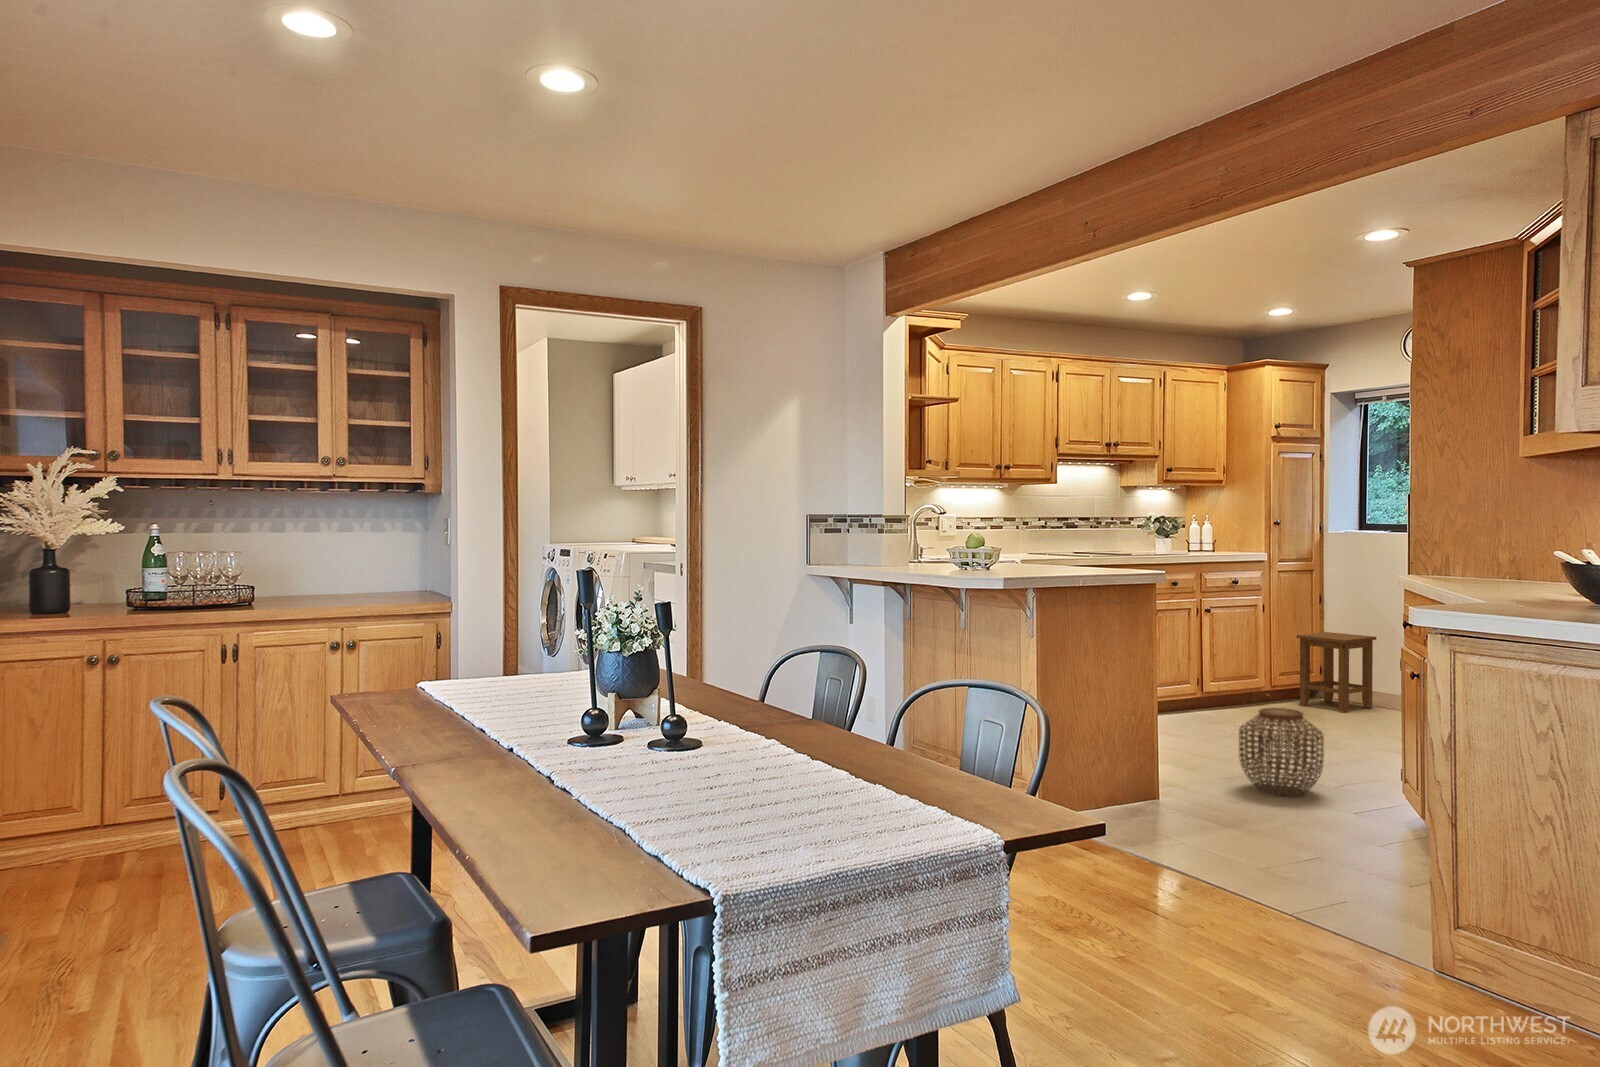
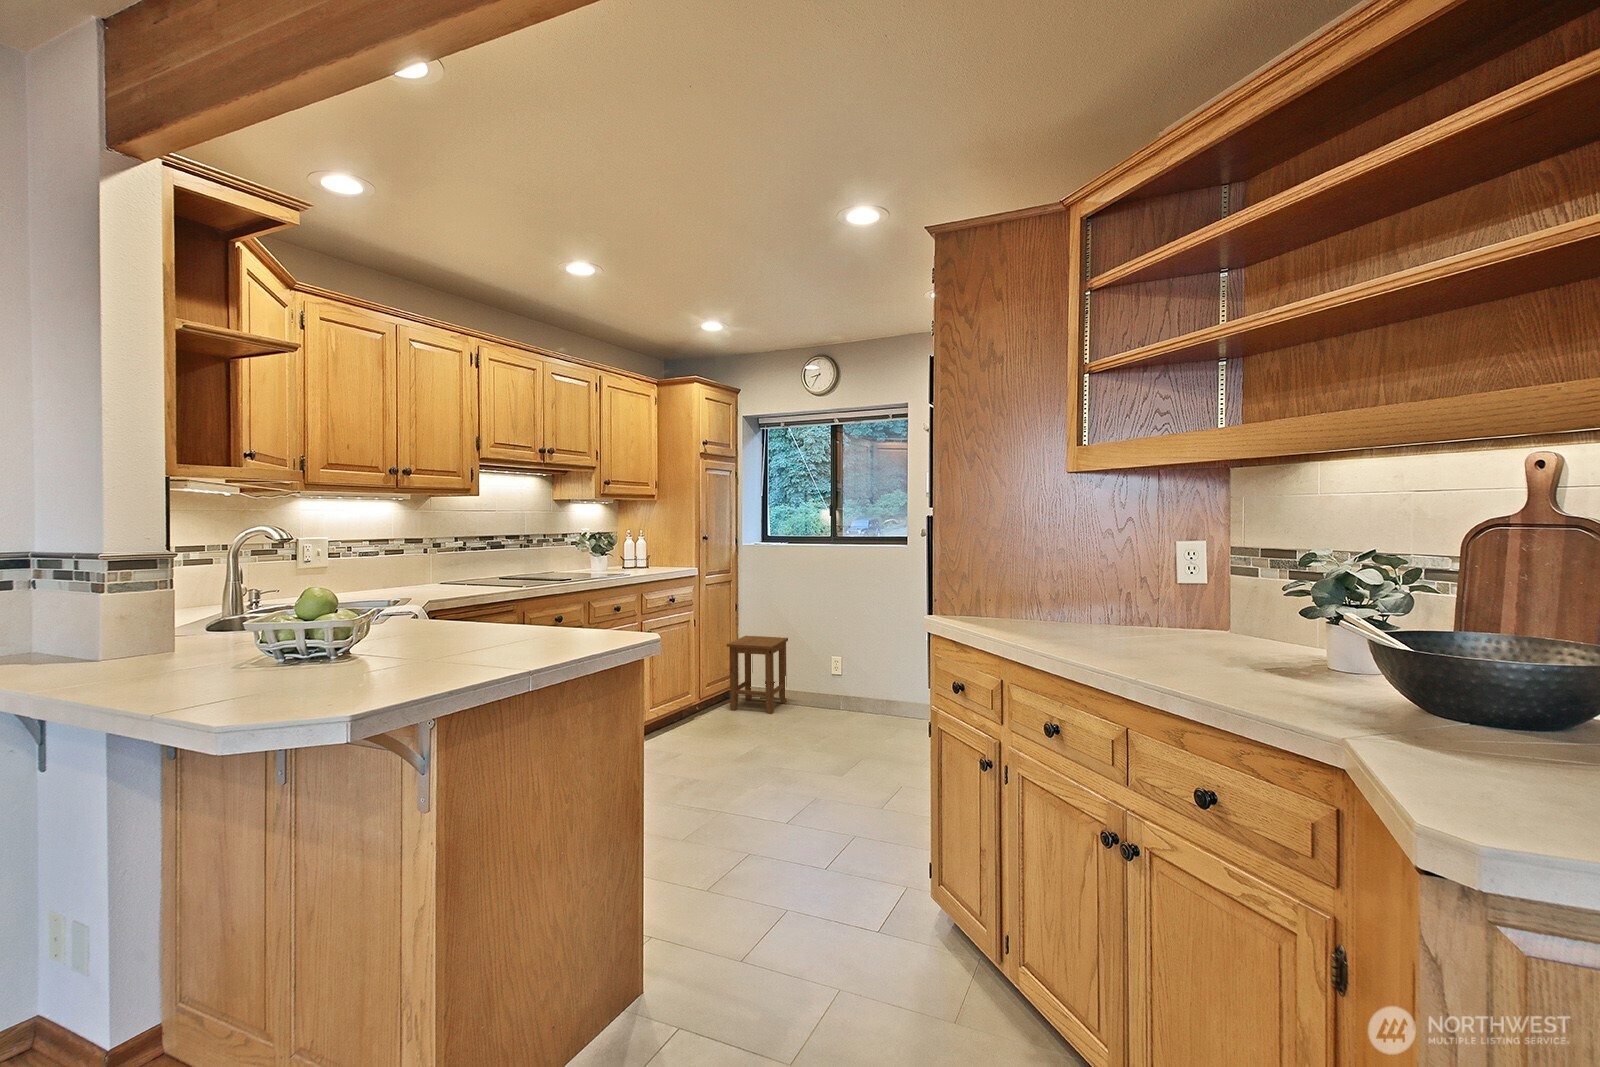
woven basket: present [1239,708,1324,797] -> none [769,795,874,929]

